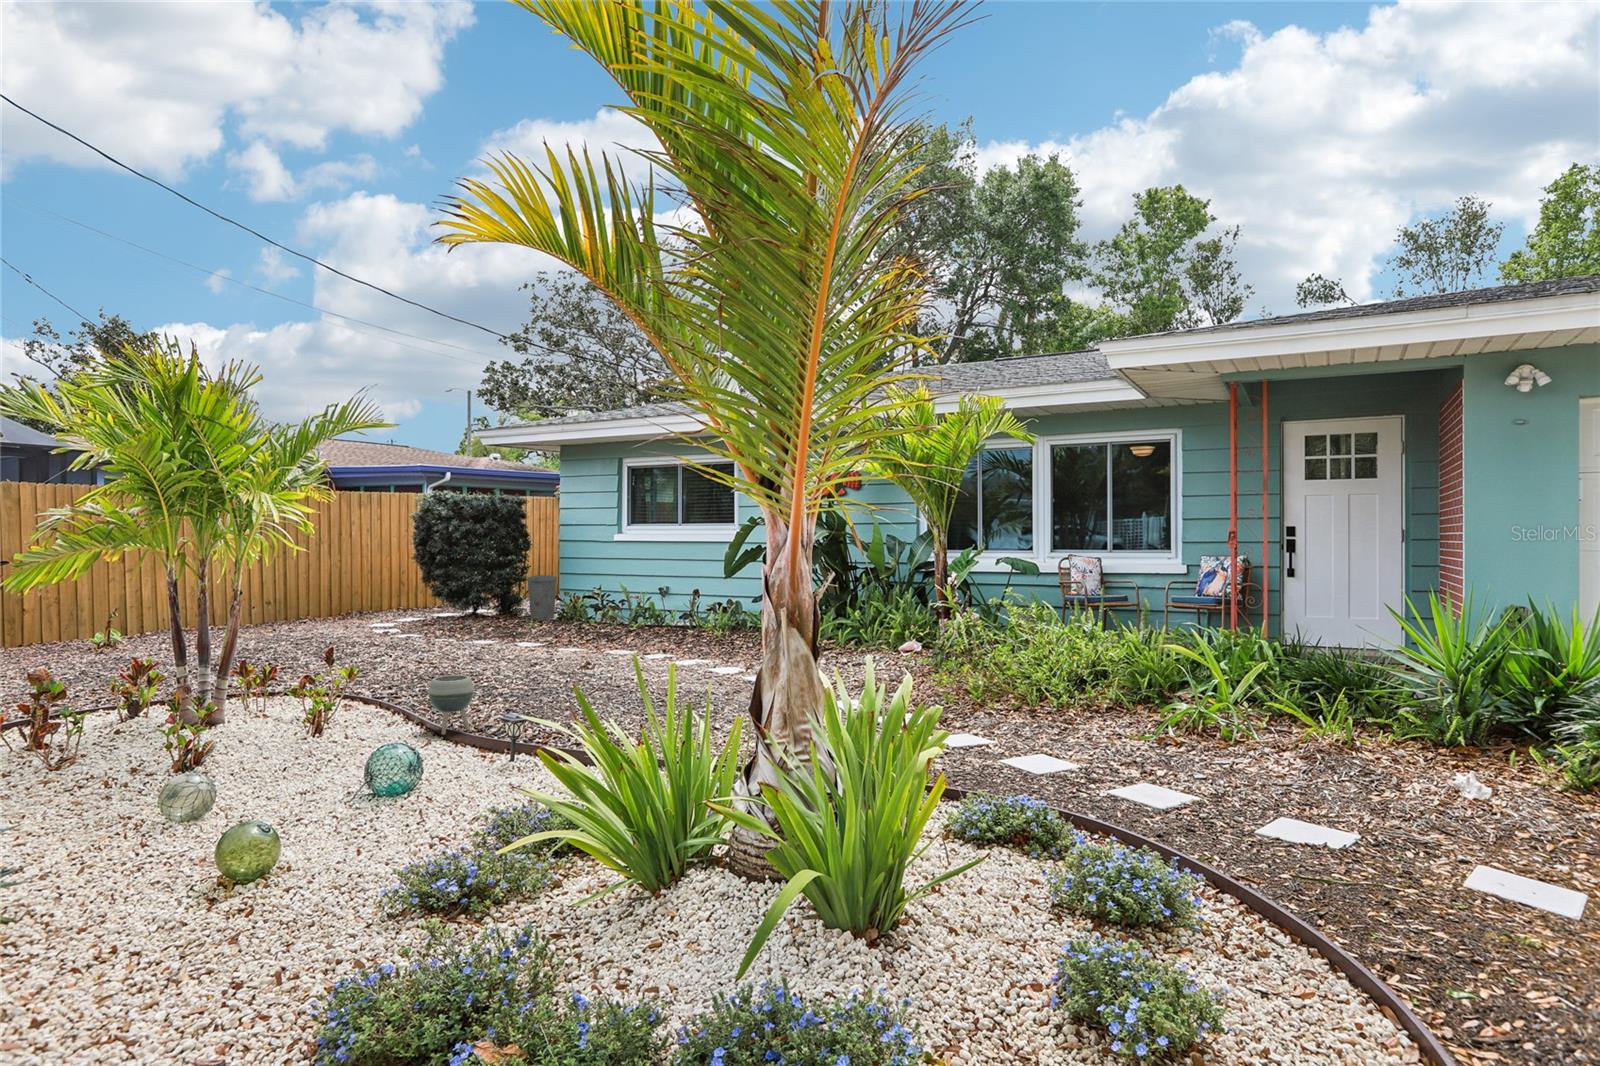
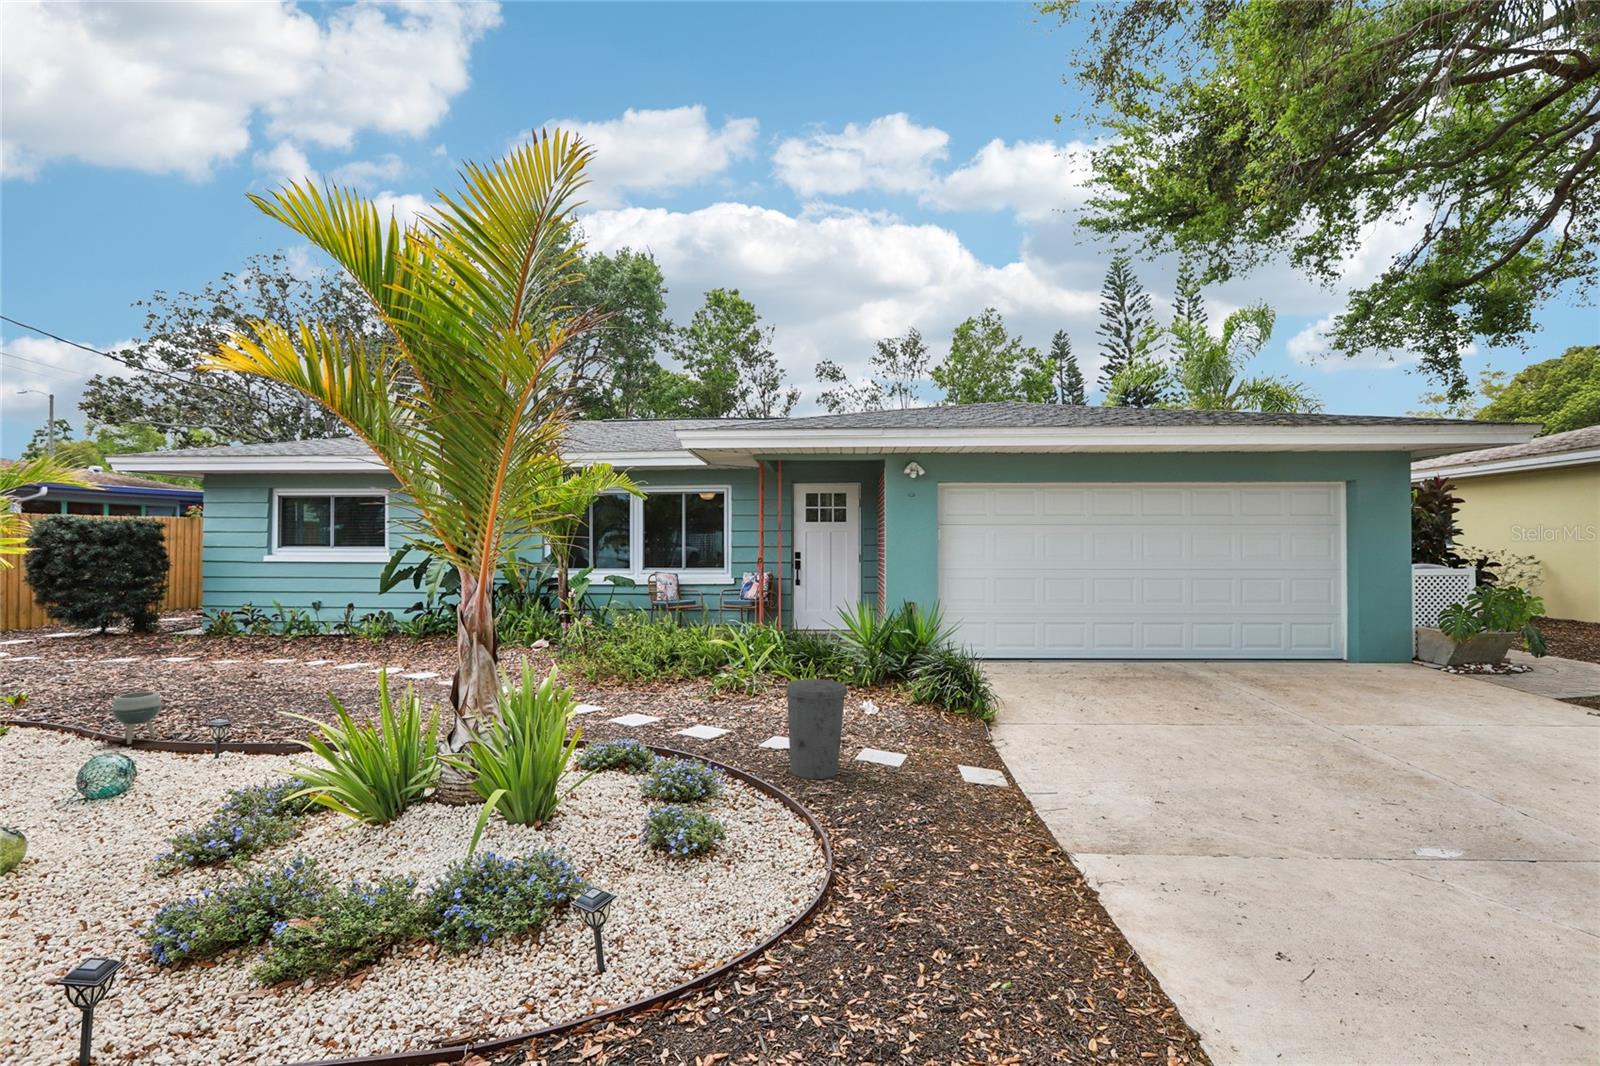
trash can: present [527,575,557,619] -> present [786,679,847,779]

